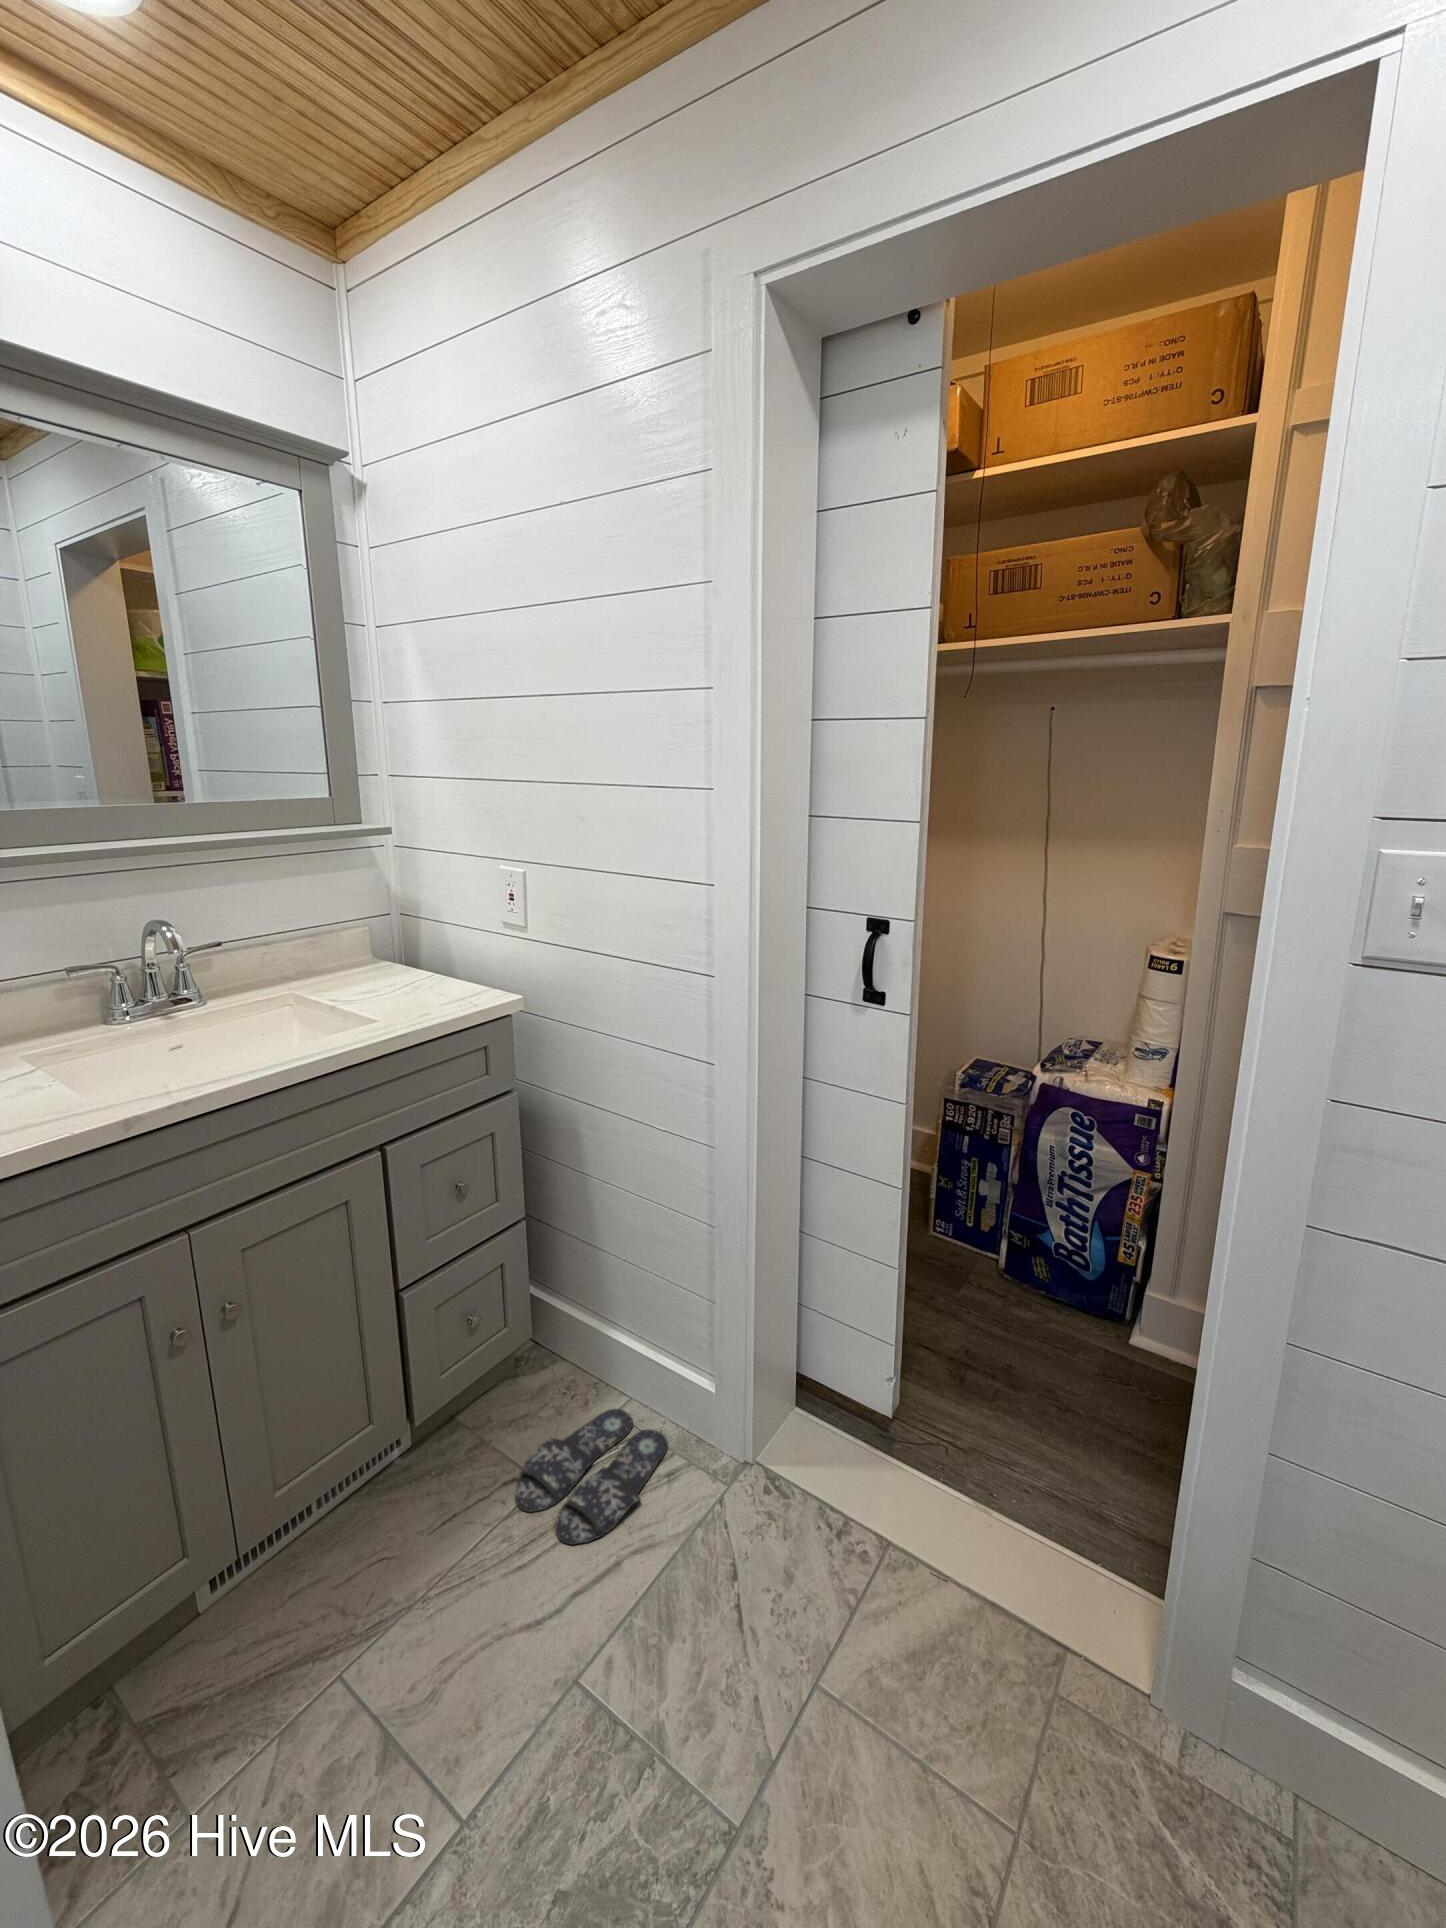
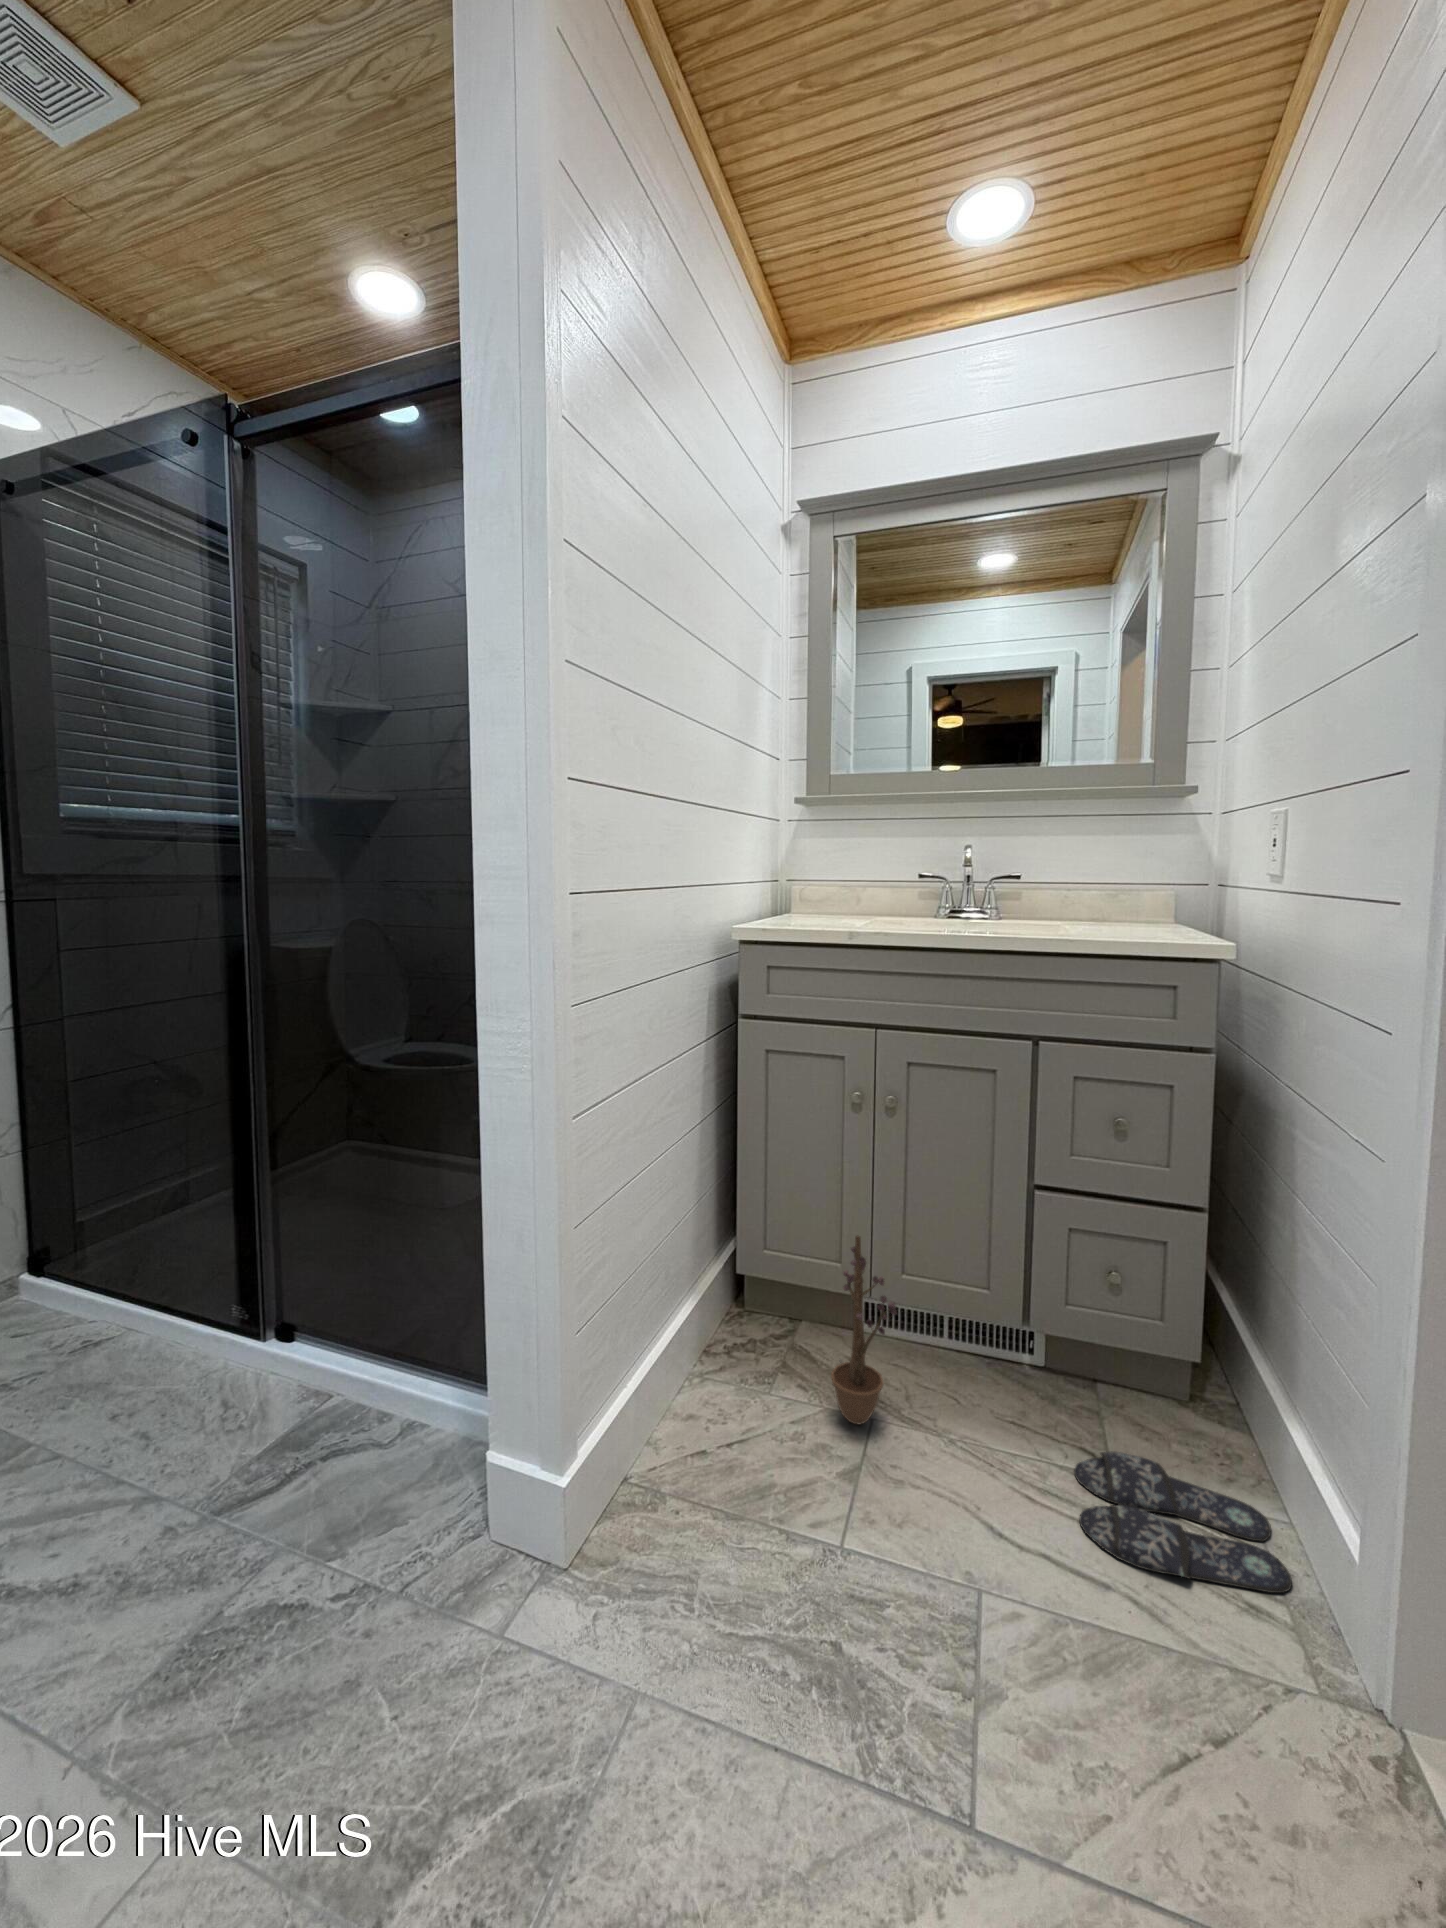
decorative plant: none [236,1503,385,1716] -> present [831,1235,897,1425]

